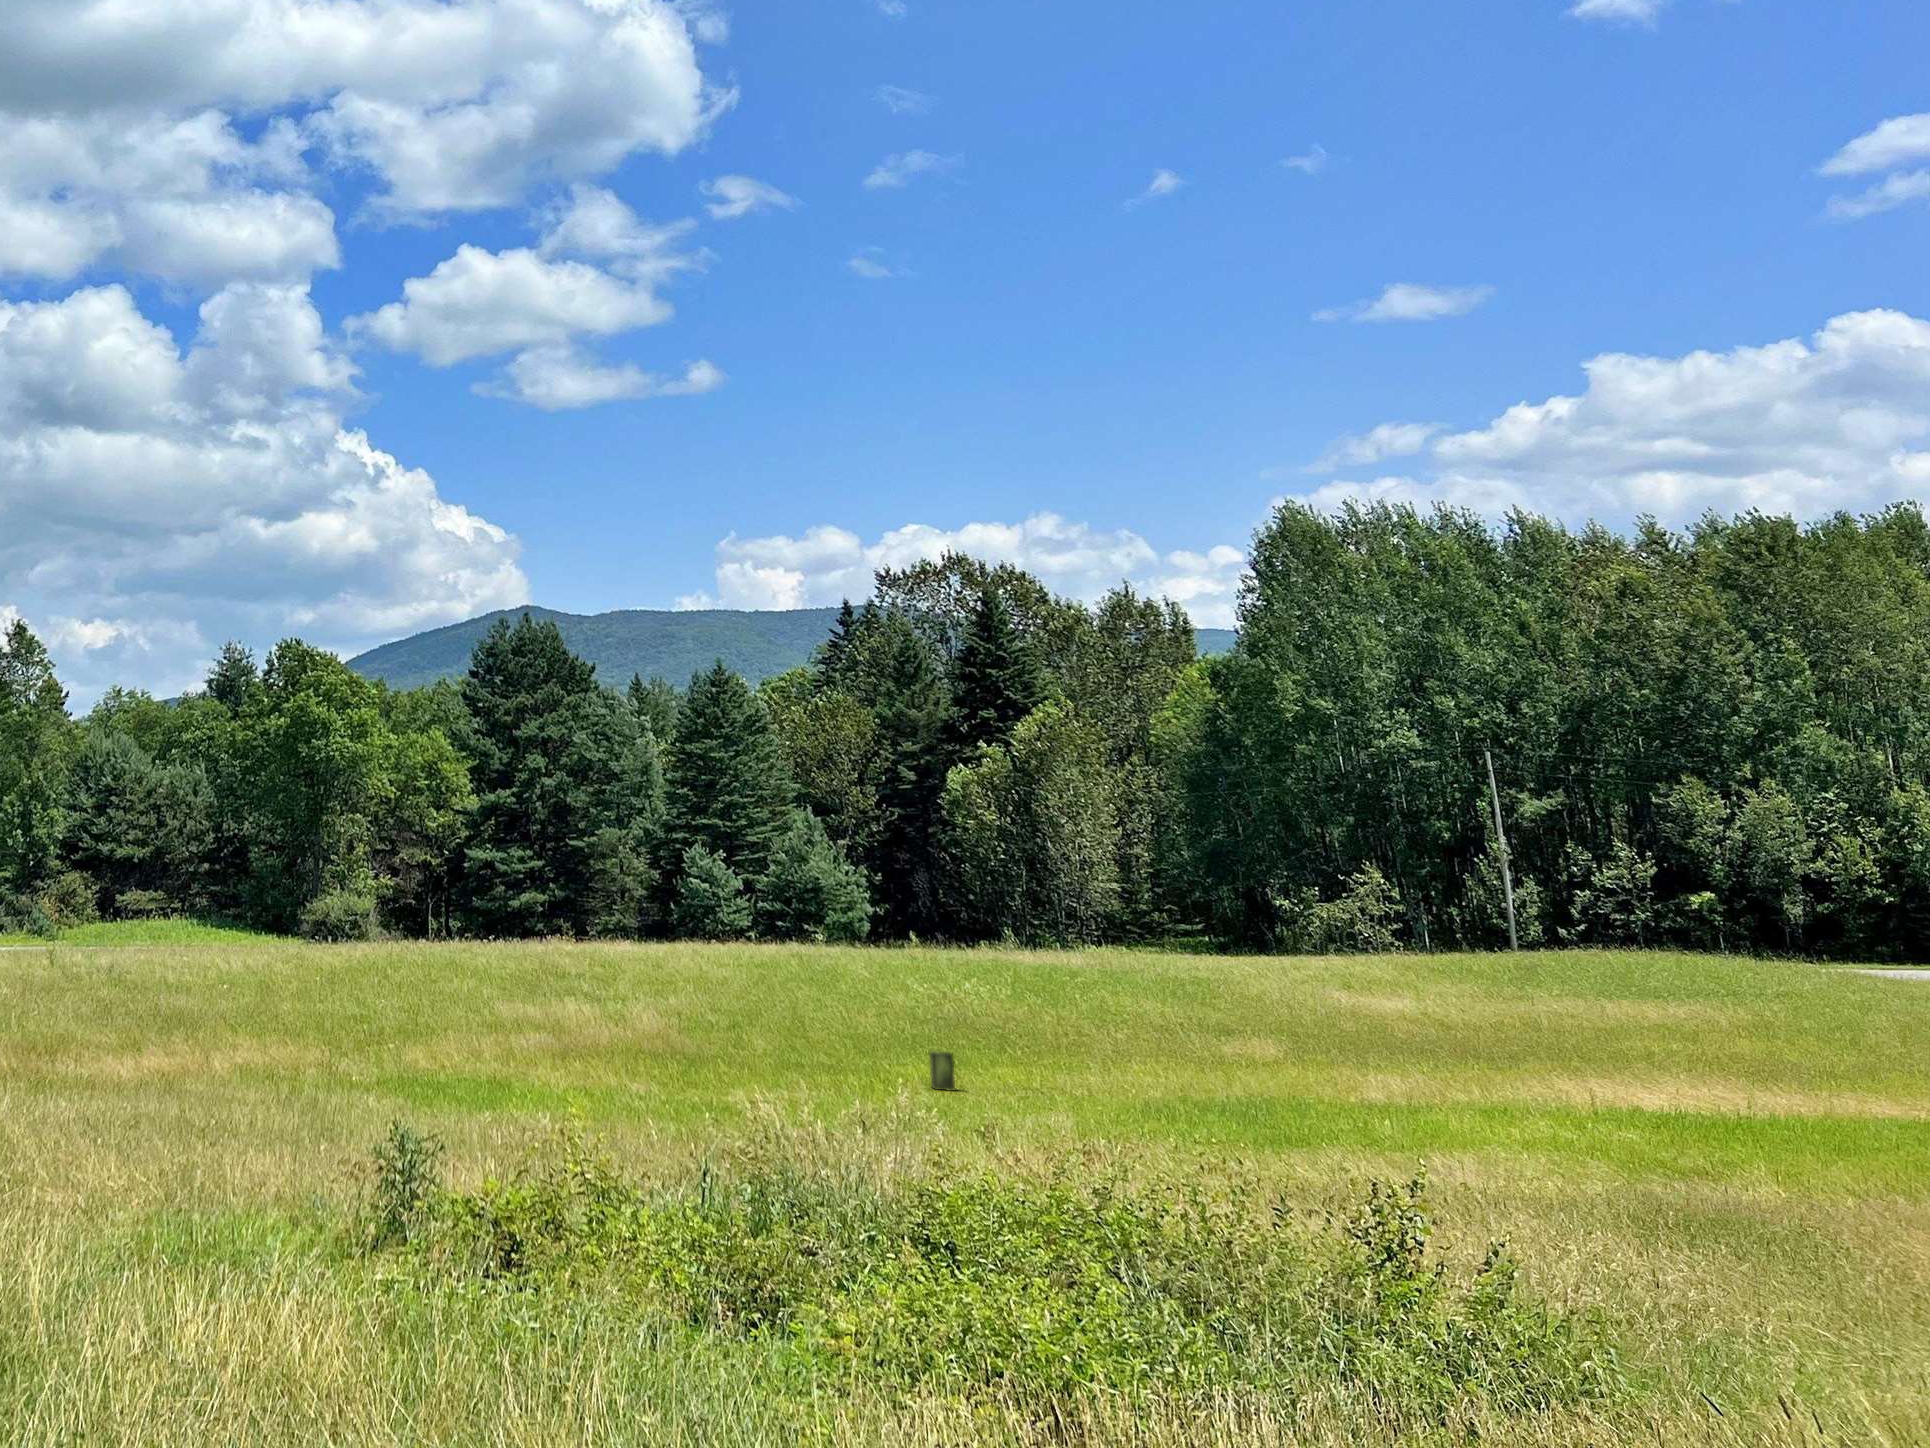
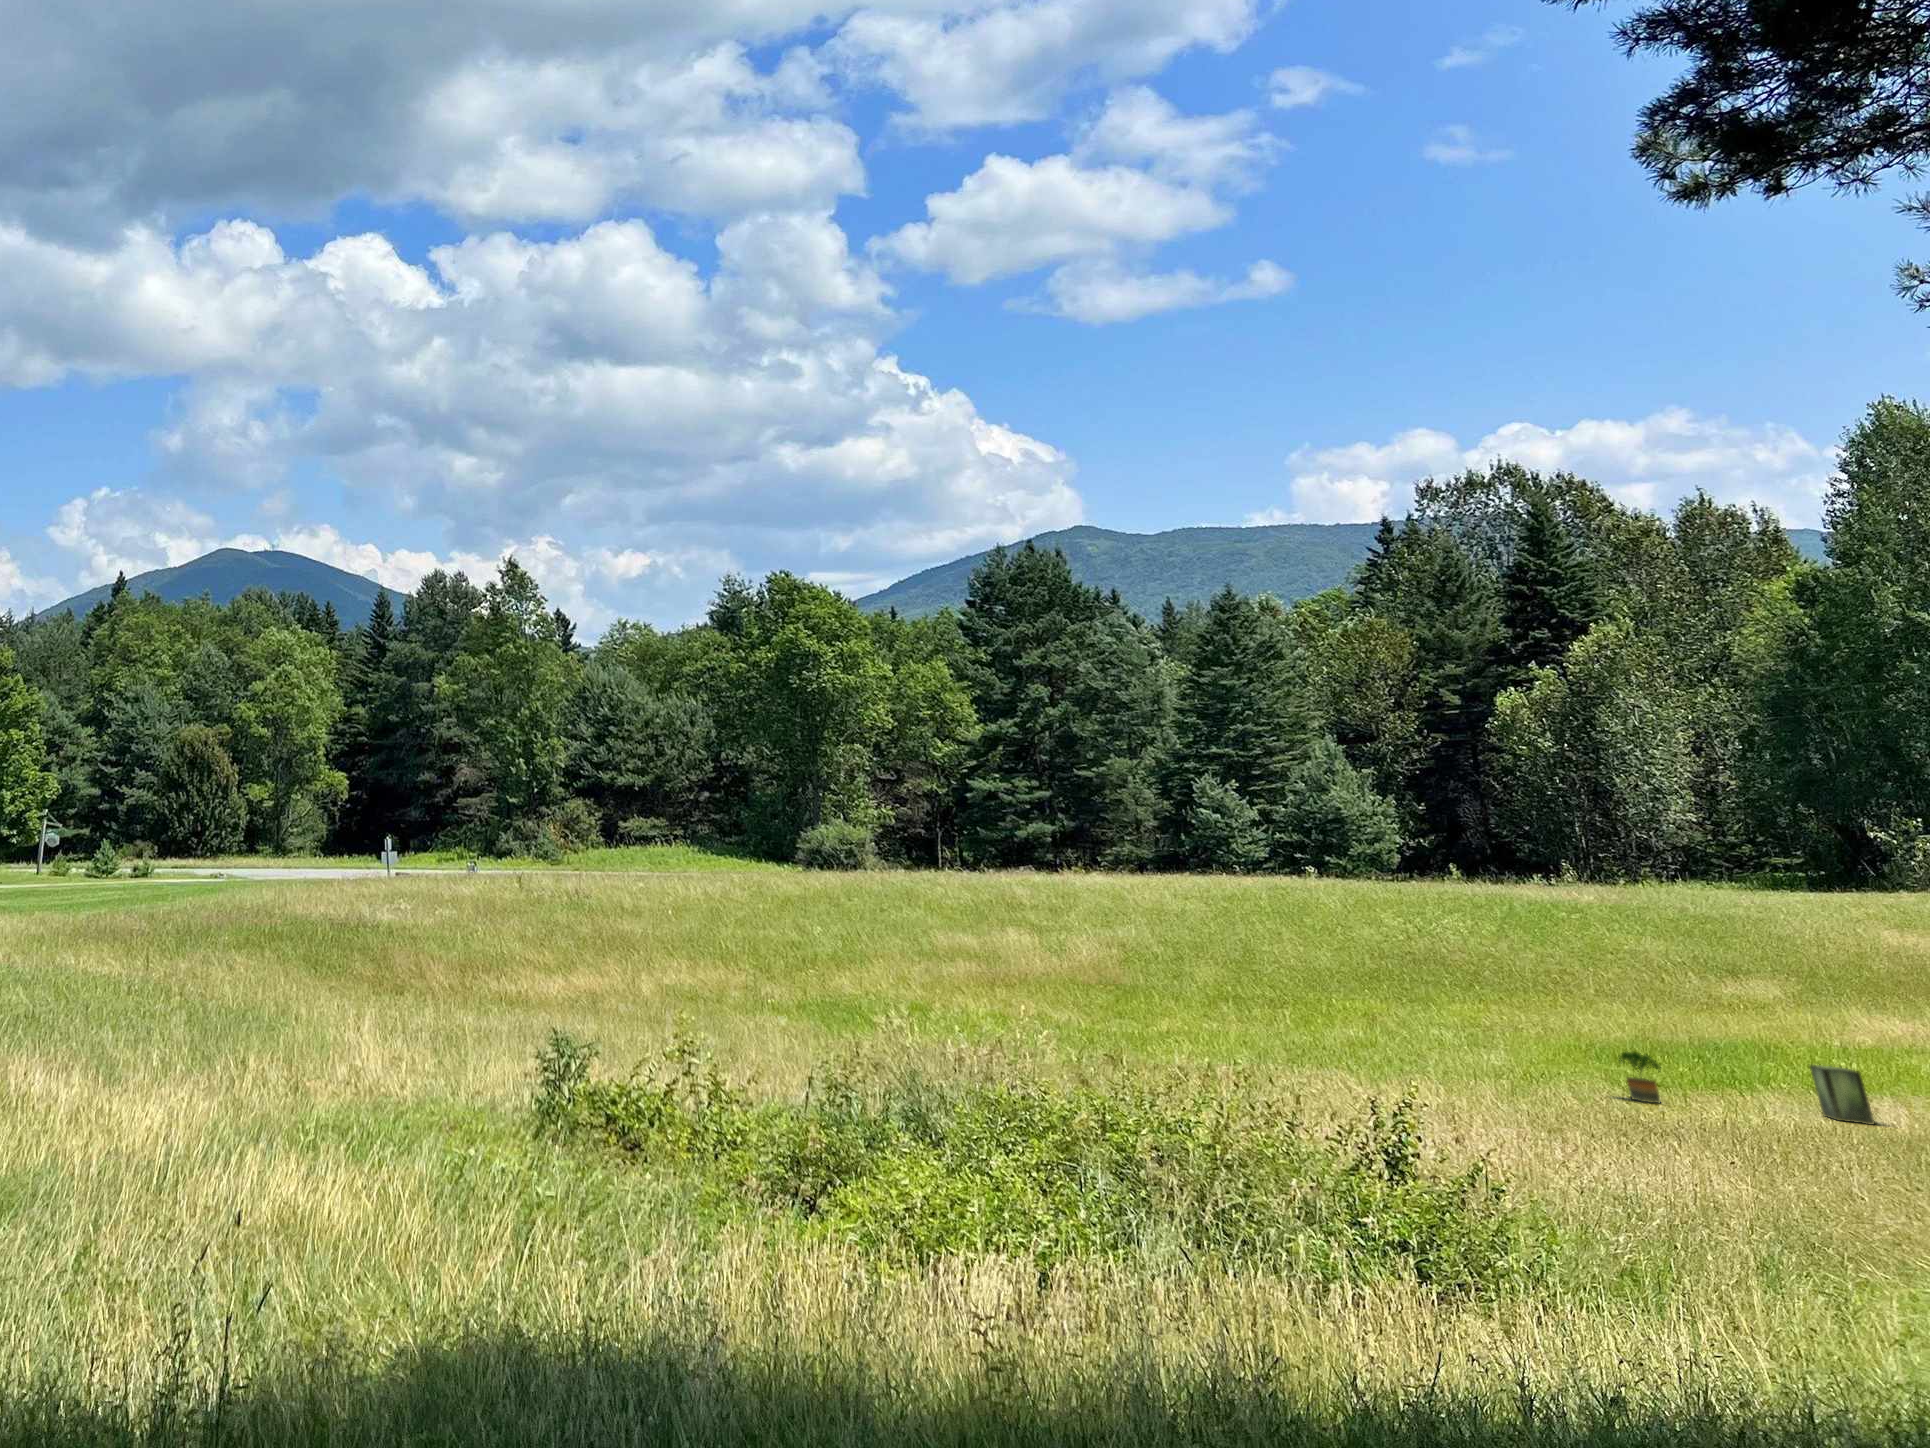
potted tree: none [807,1046,833,1083] -> present [1618,1052,1661,1103]

